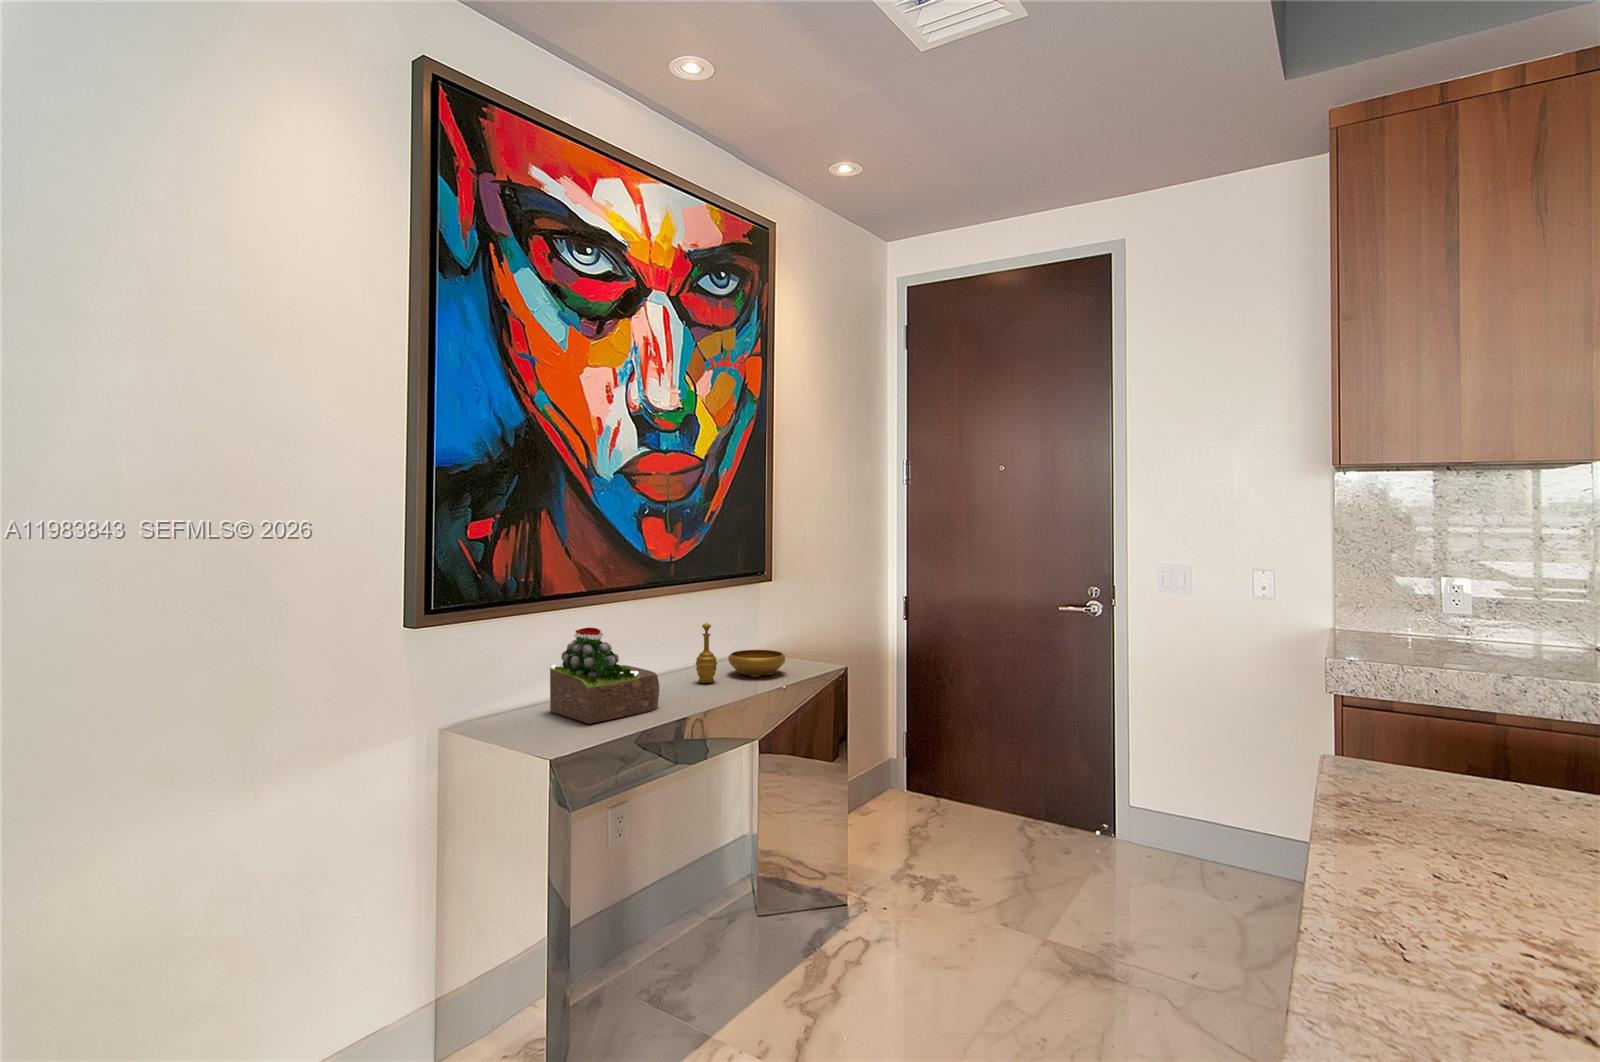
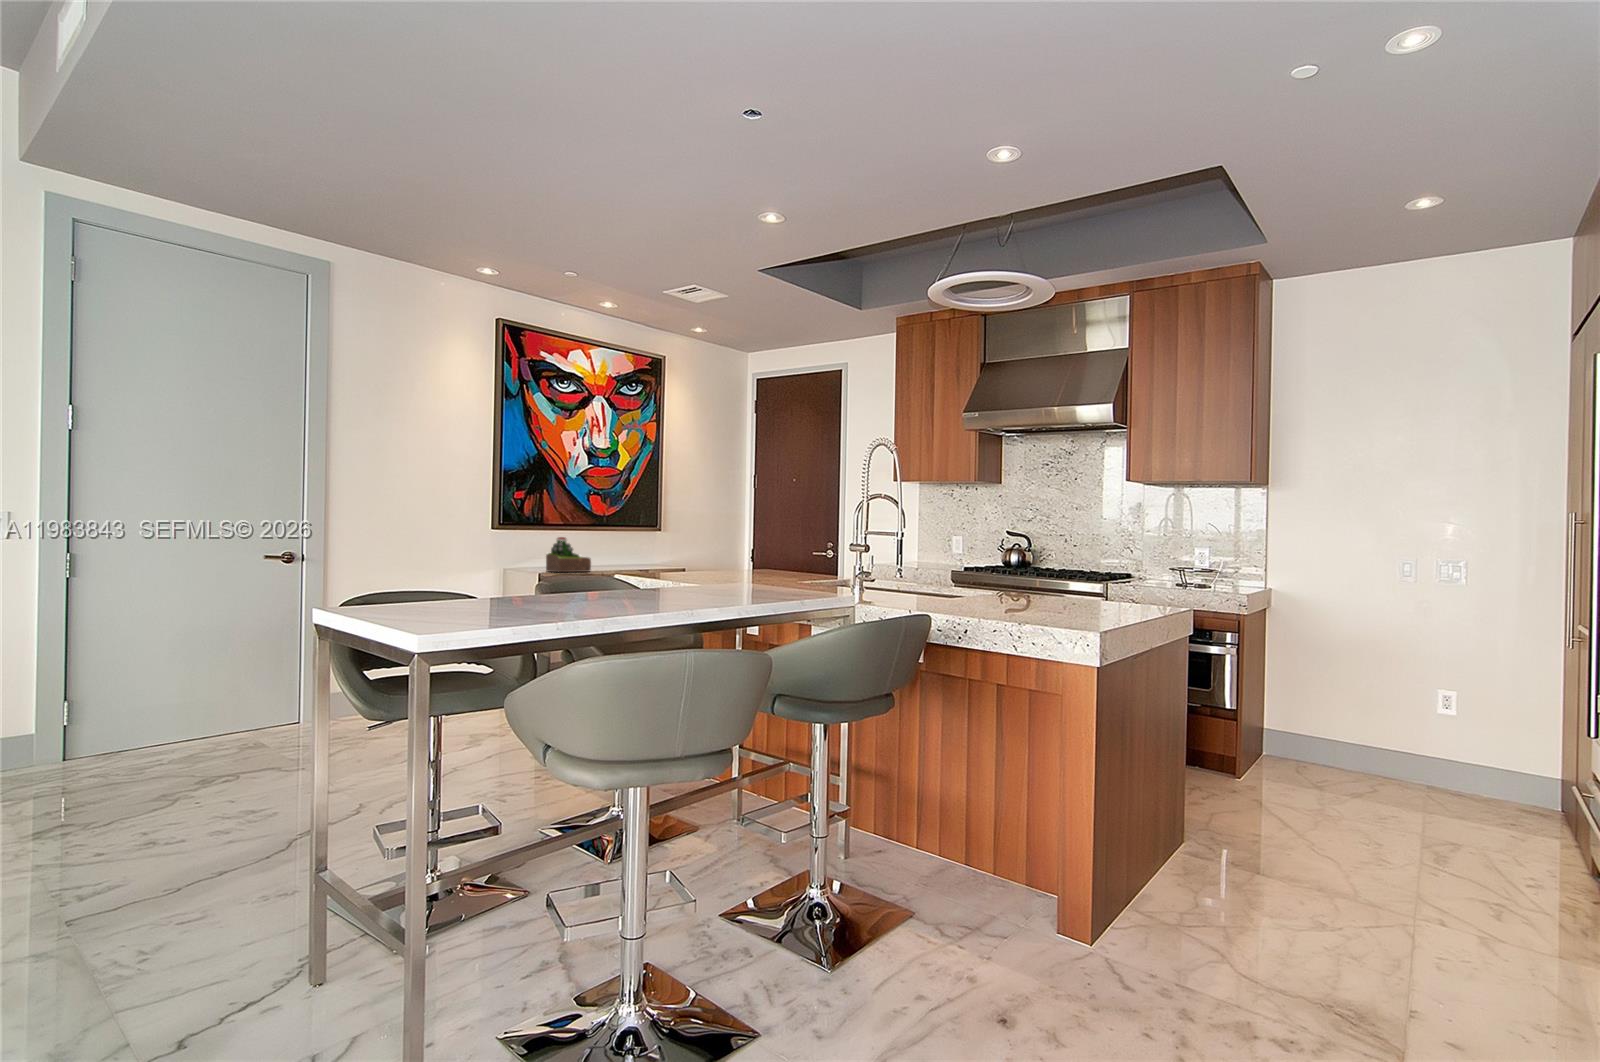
decorative bowl: present [696,623,785,683] -> none [613,543,657,569]

